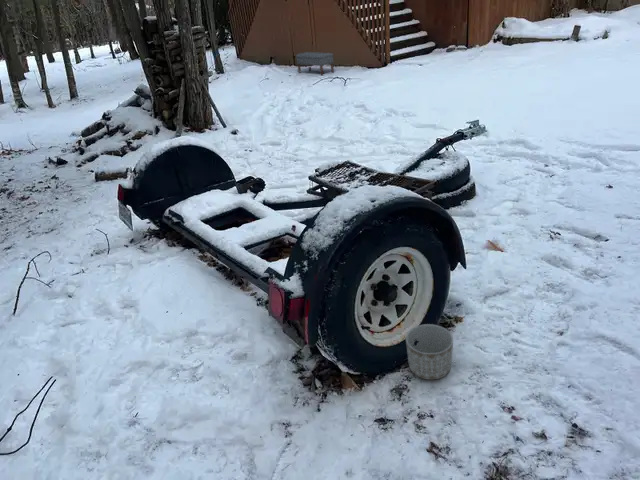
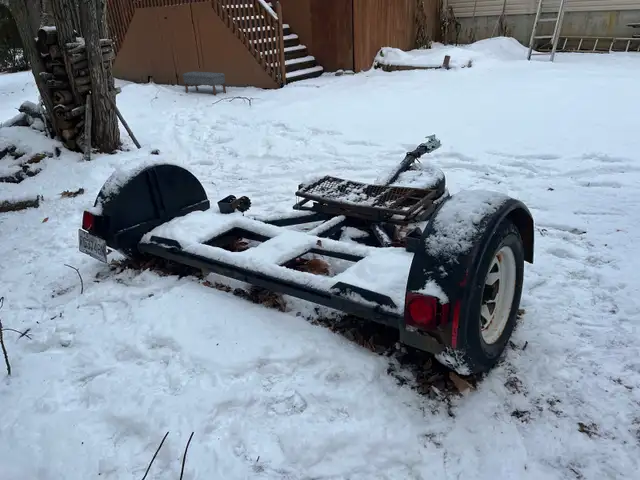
planter: present [406,324,453,380] -> none [512,314,560,364]

